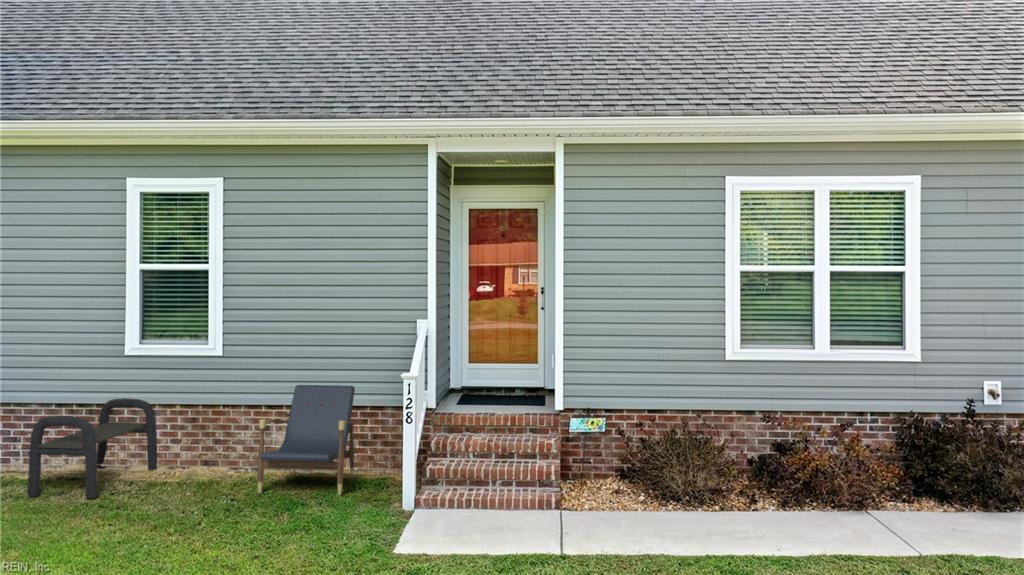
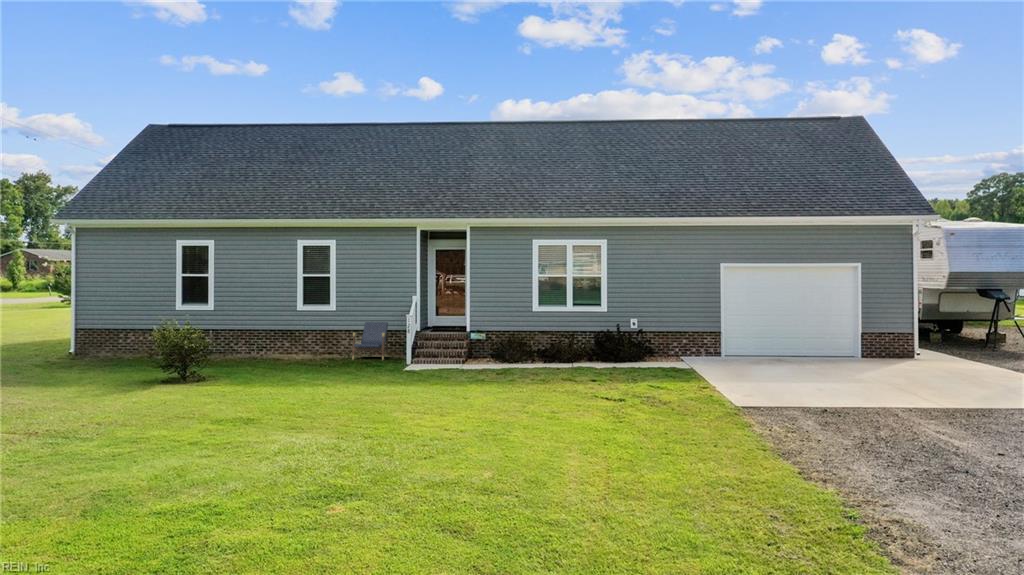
bench: present [28,398,157,499] -> none [269,328,311,361]

